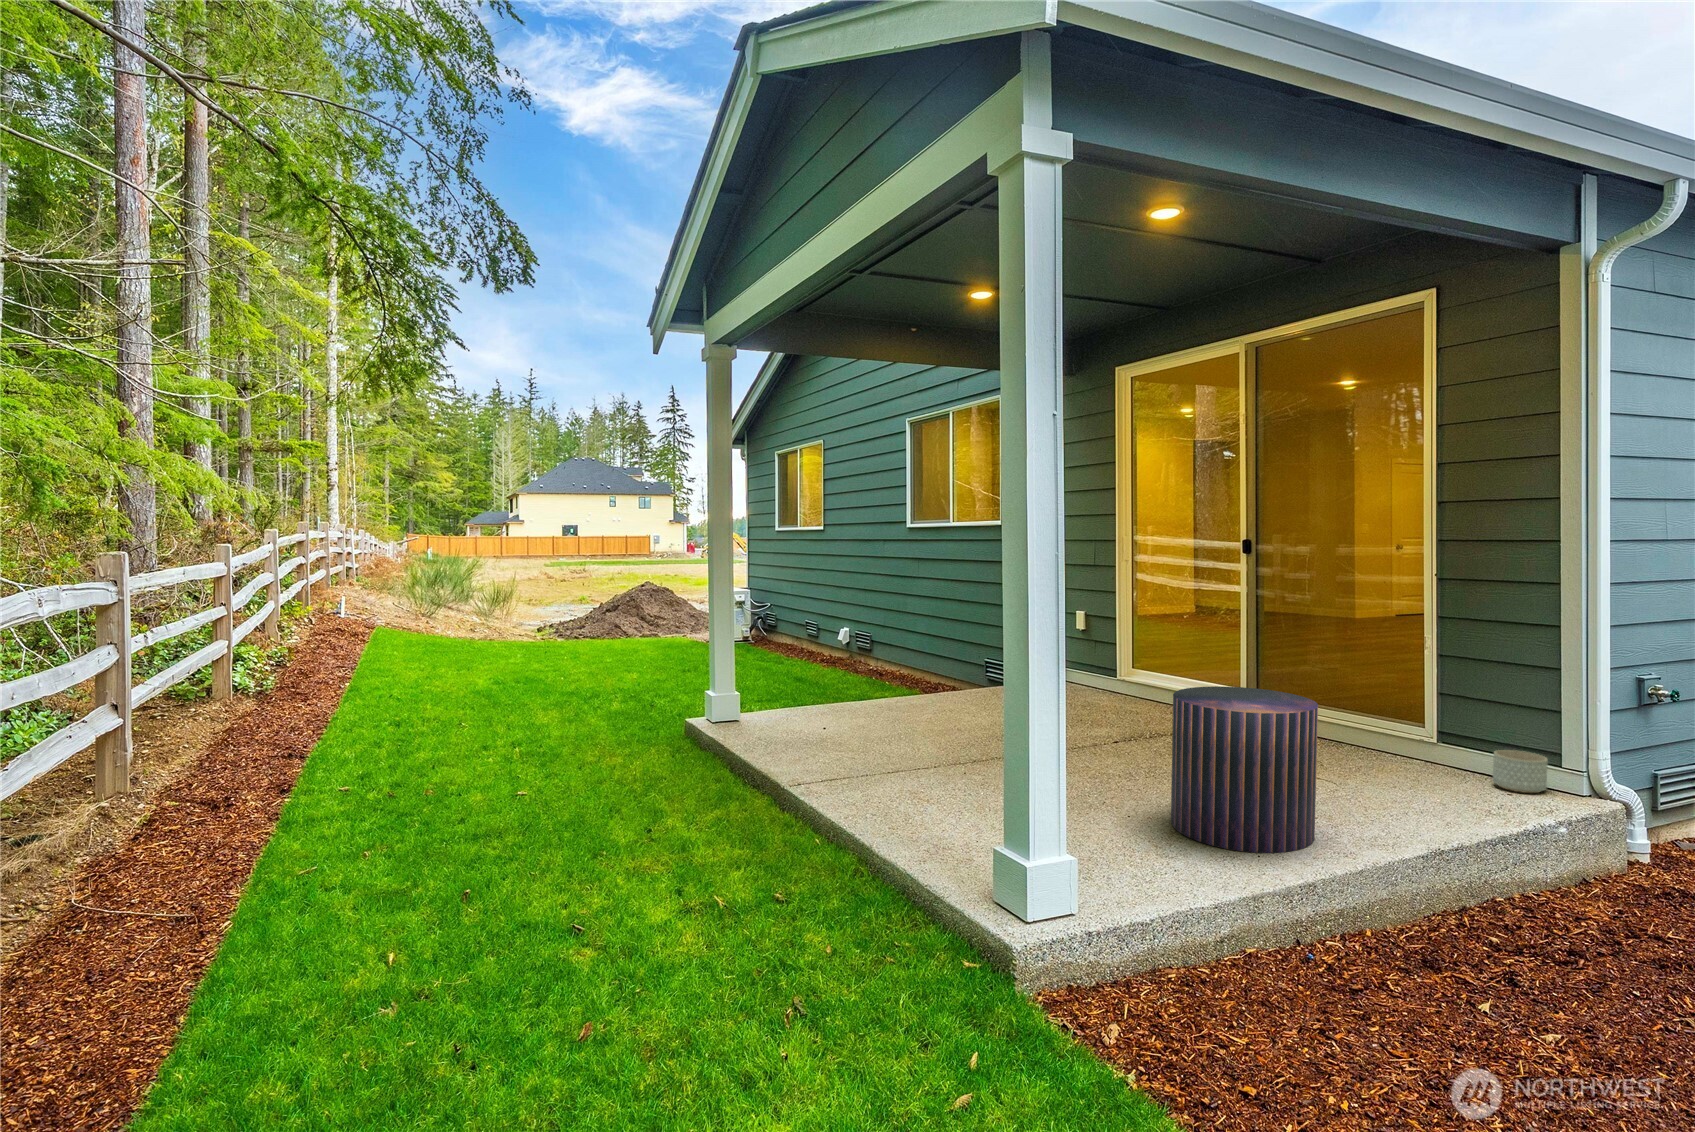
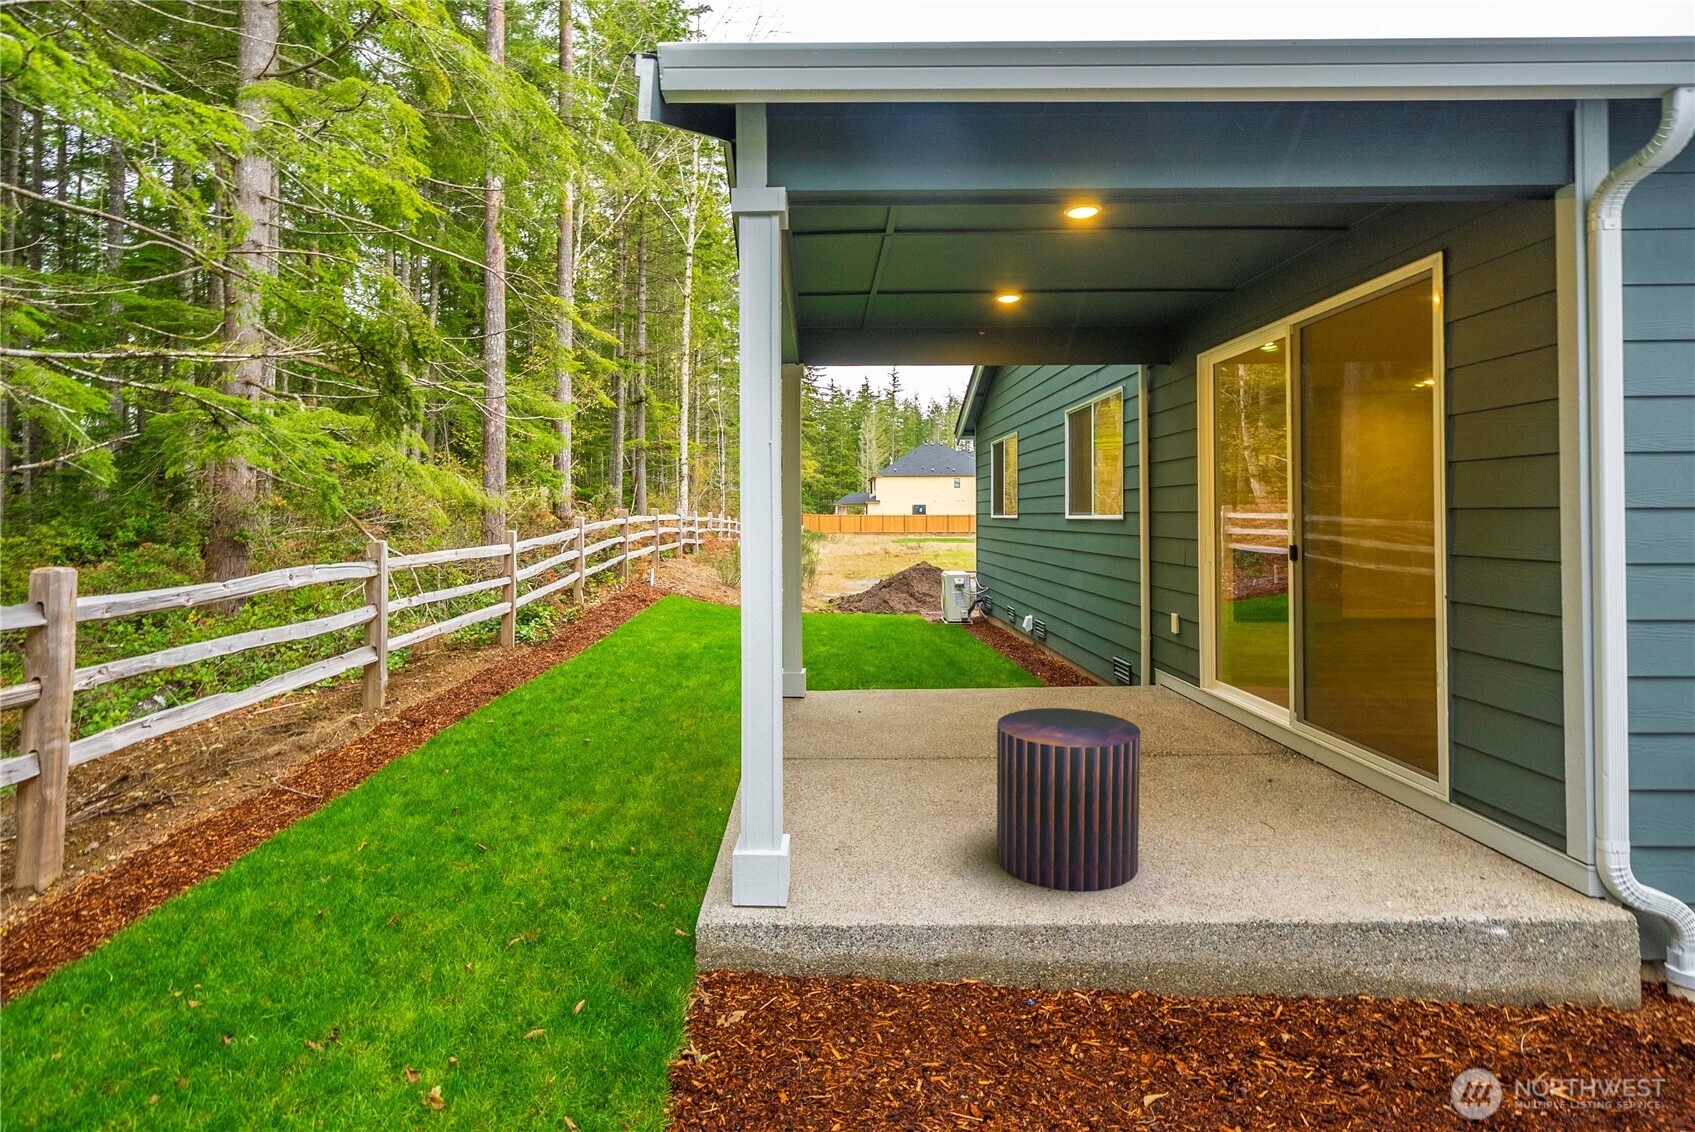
planter: present [1493,750,1548,793] -> none [1462,822,1533,883]

